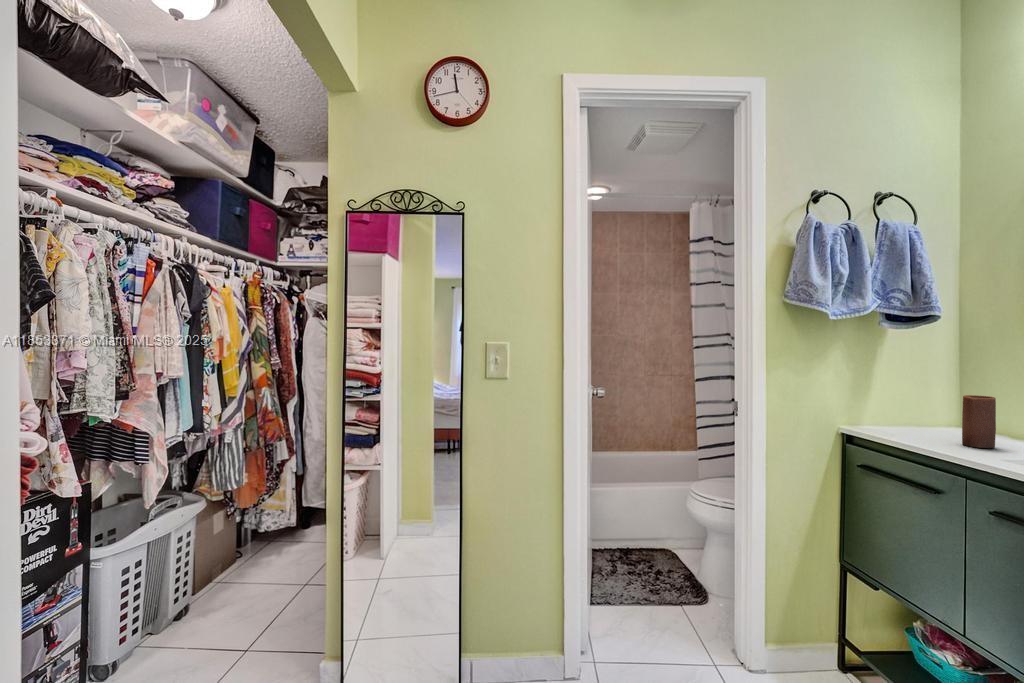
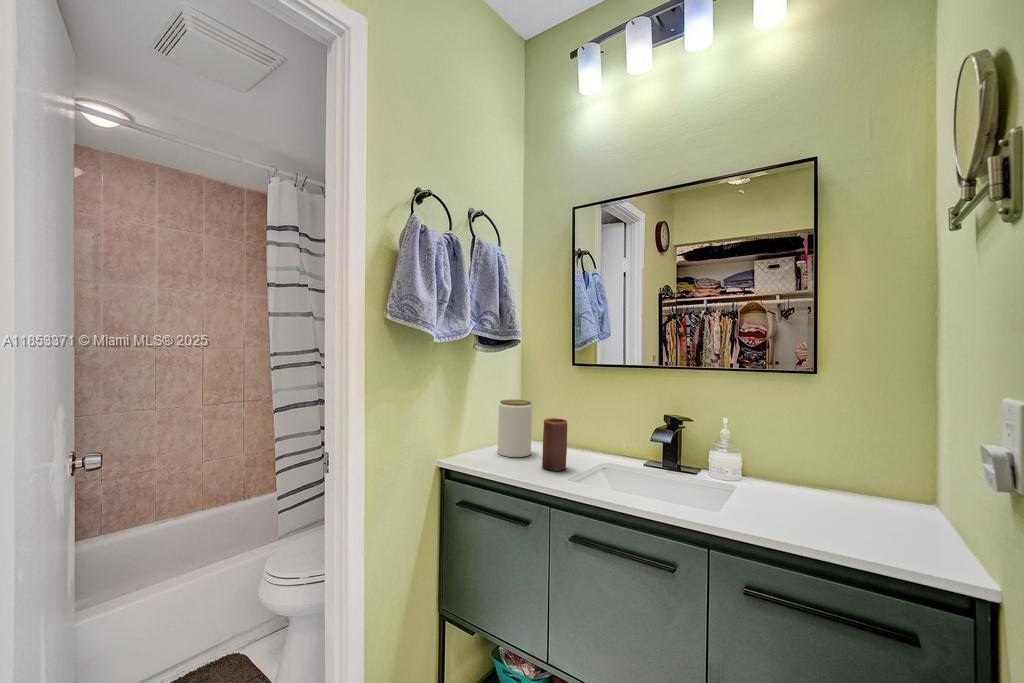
jar: none [913,379,958,436] -> present [498,400,532,457]

